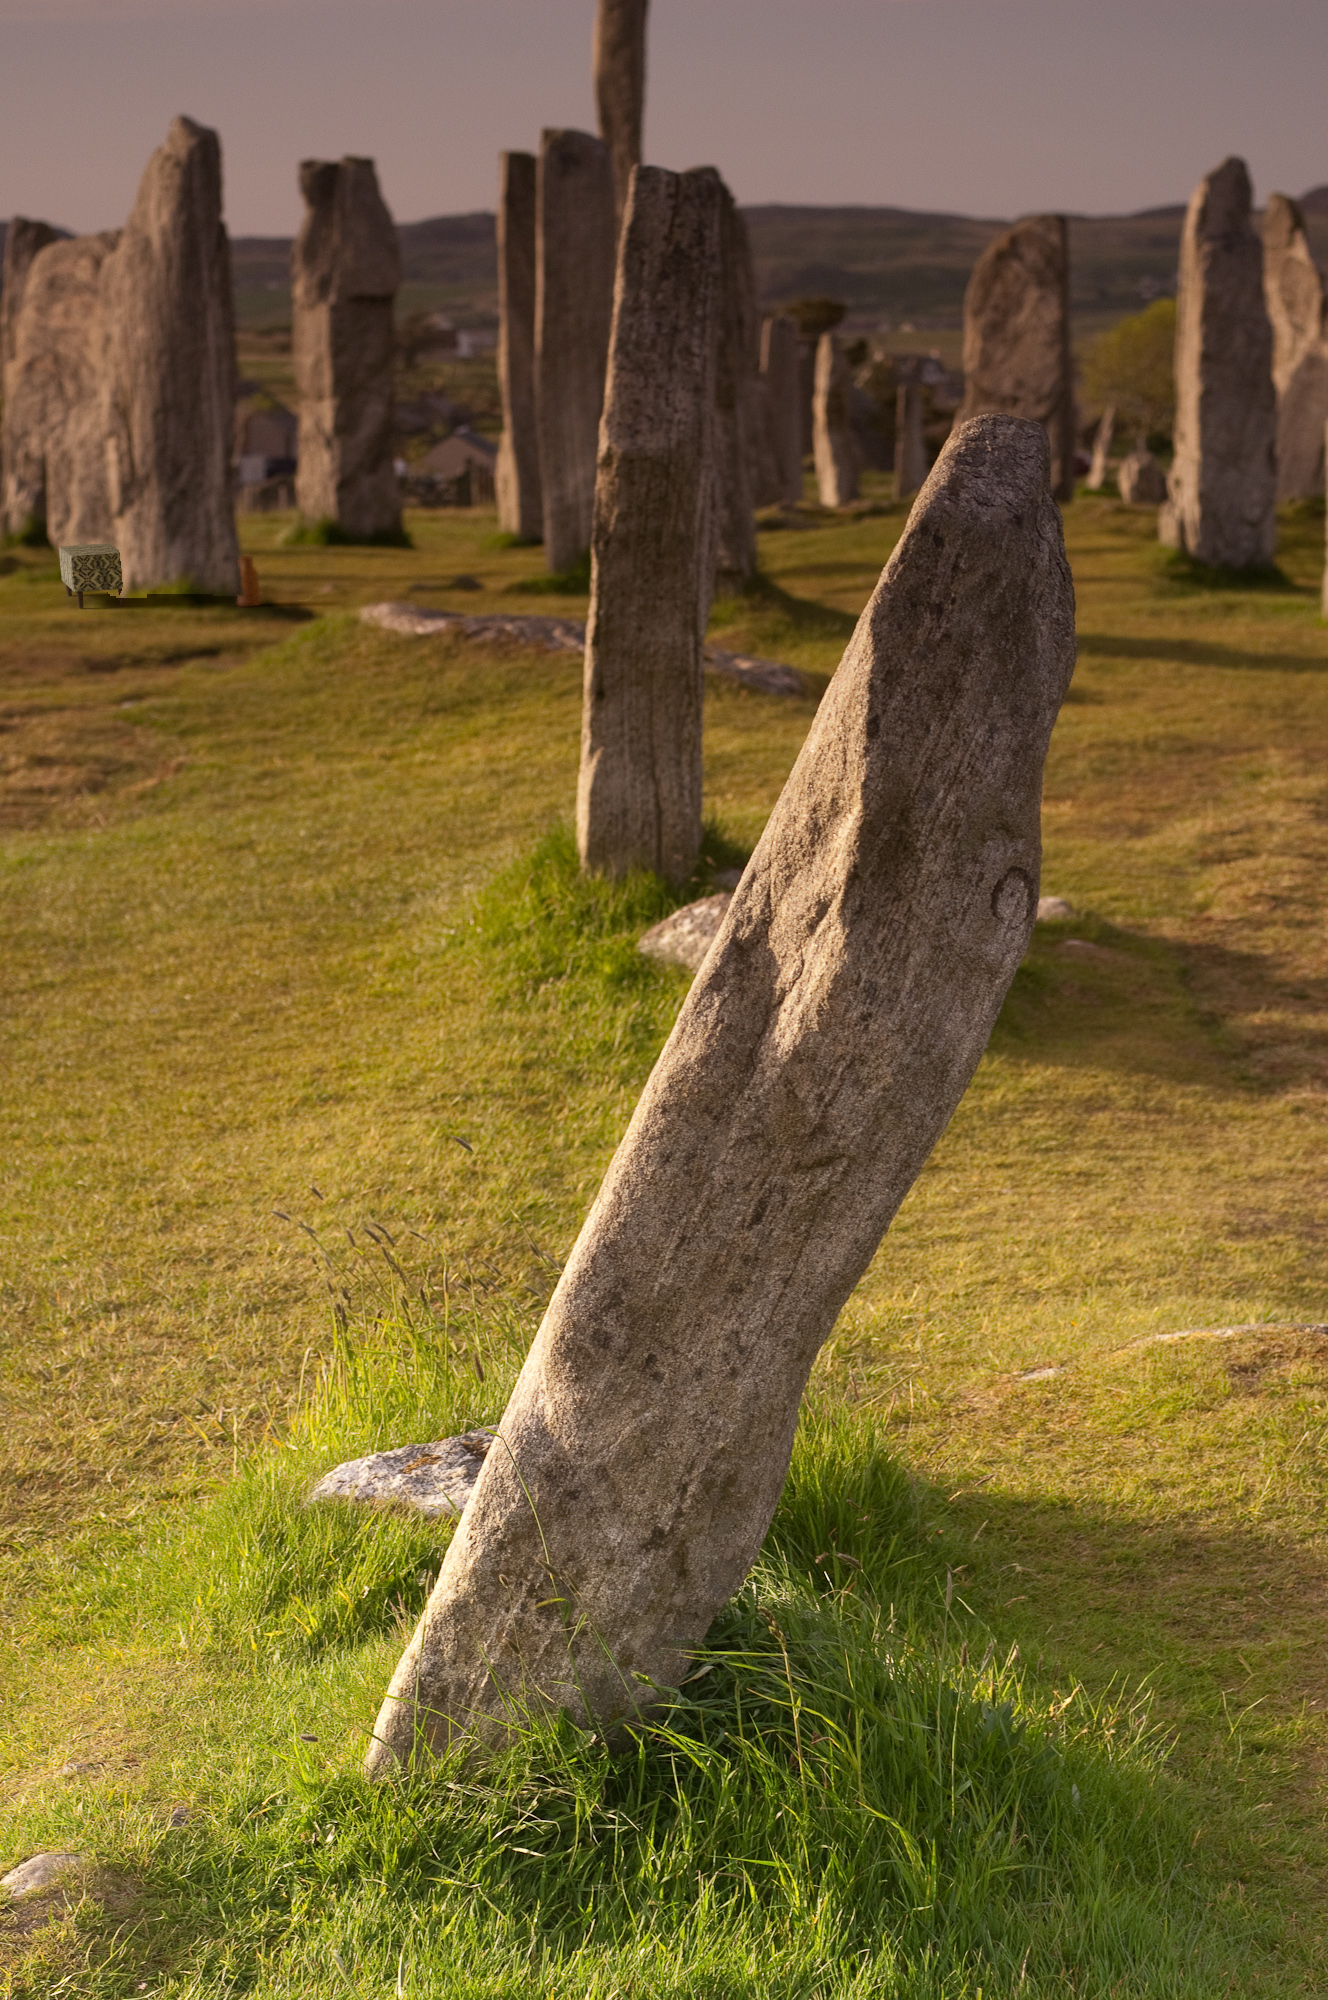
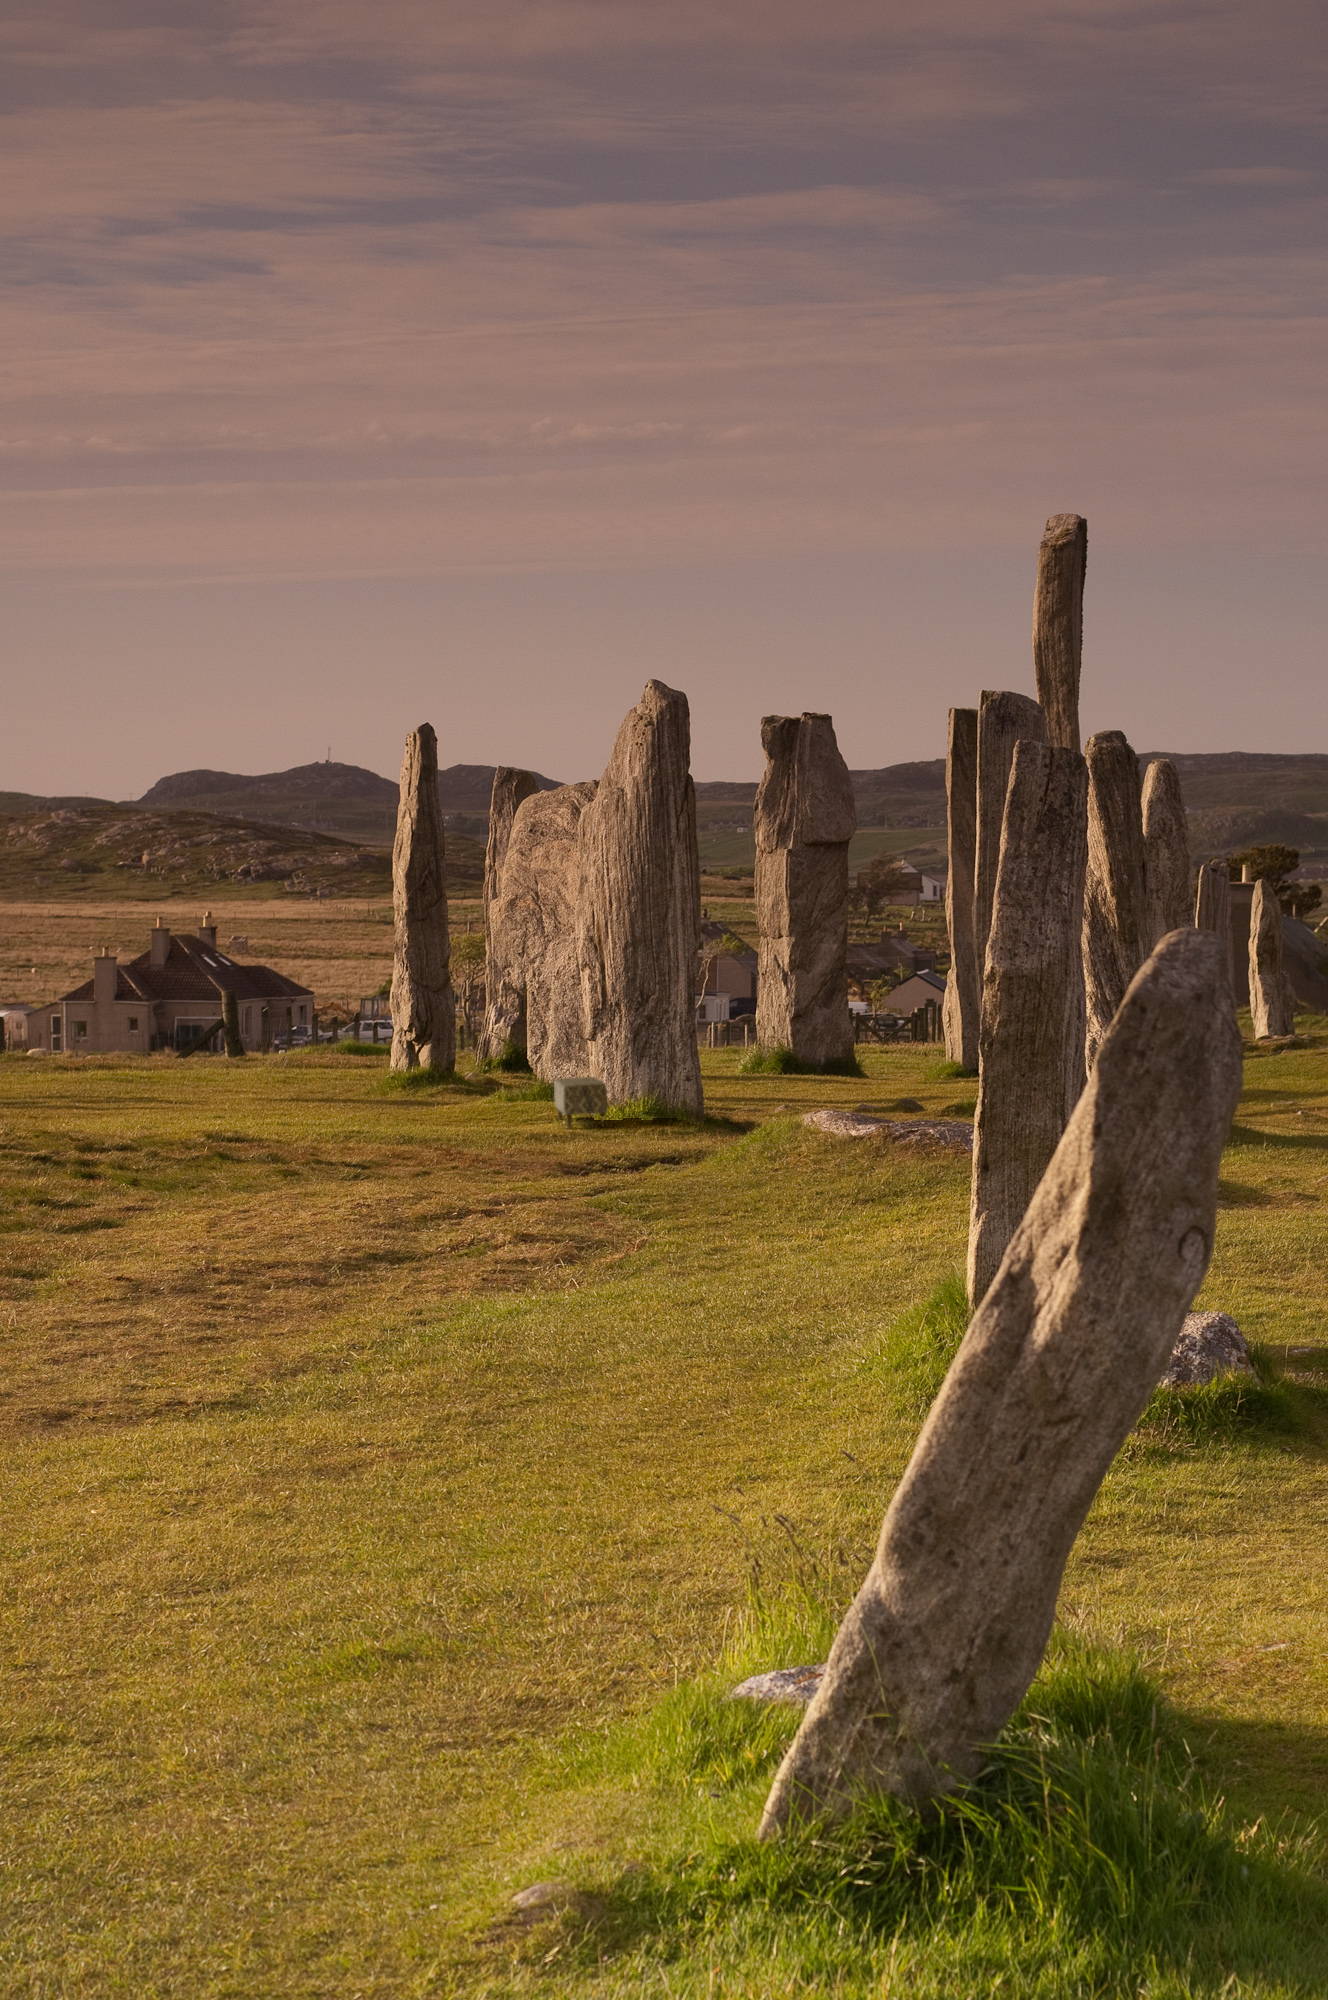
watering can: present [237,554,260,607] -> none [696,1084,716,1128]

